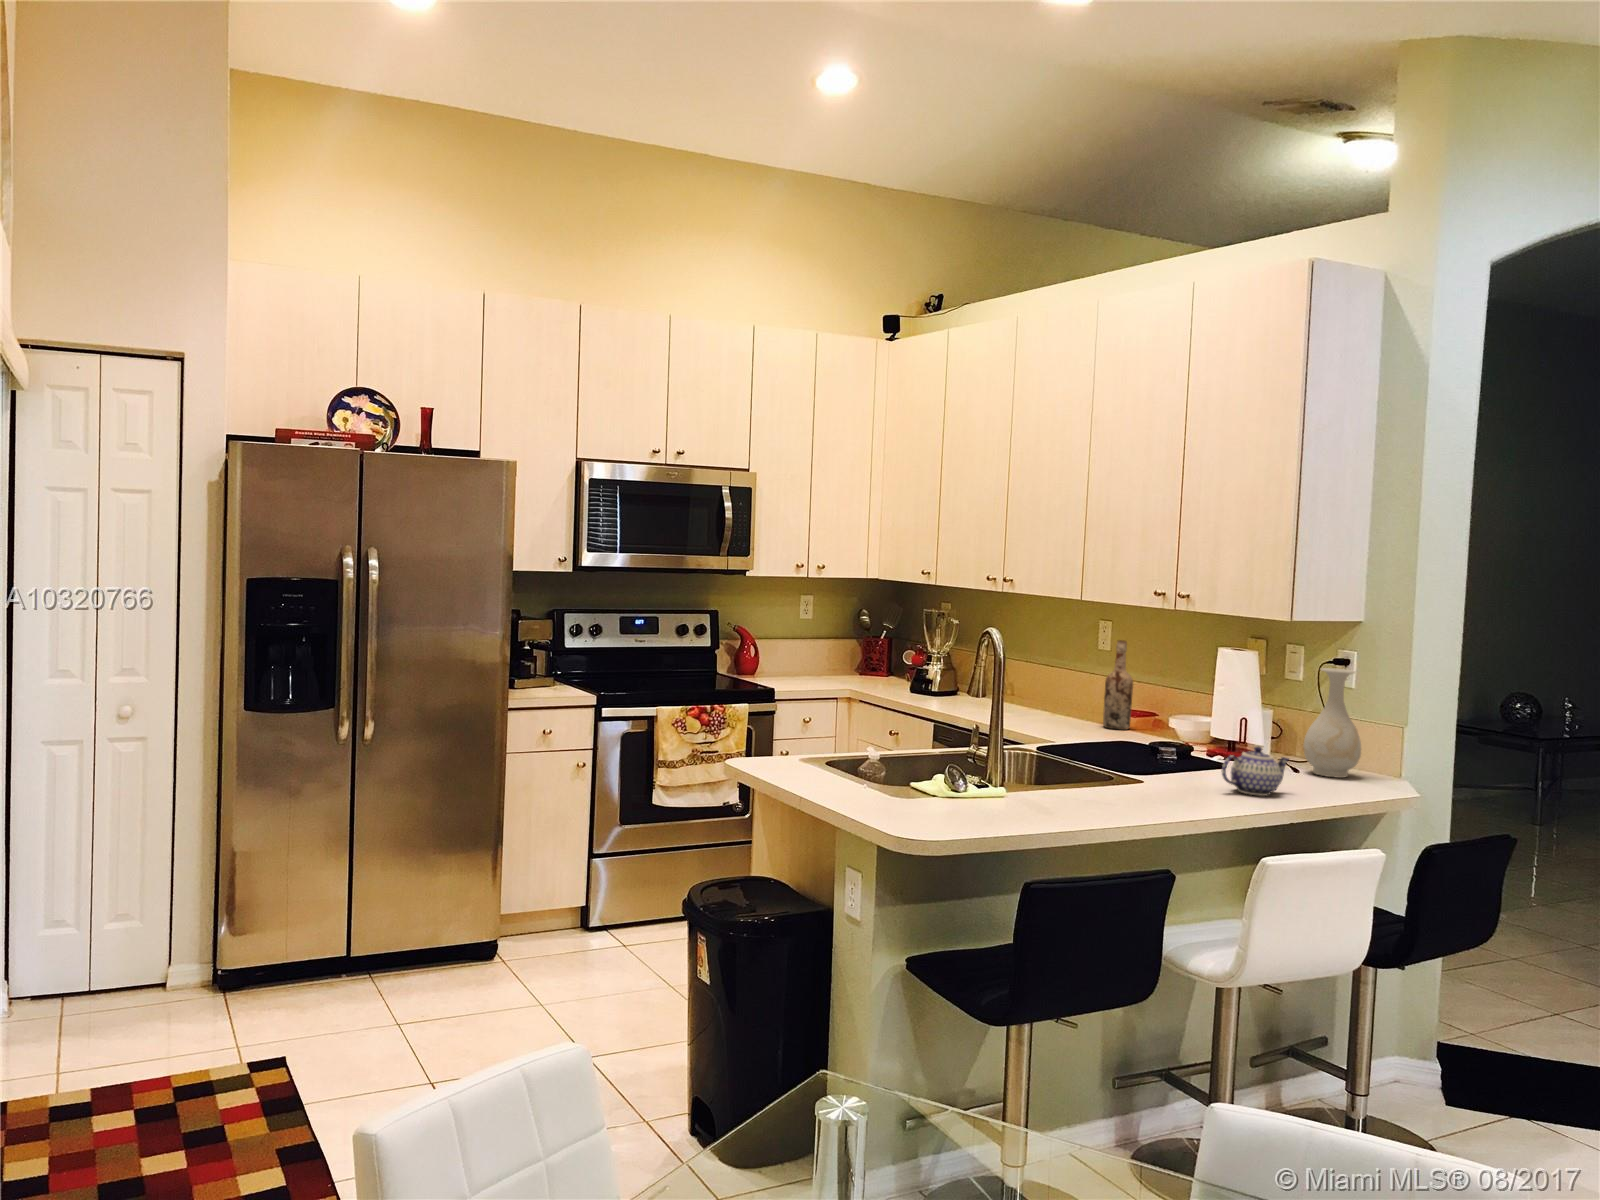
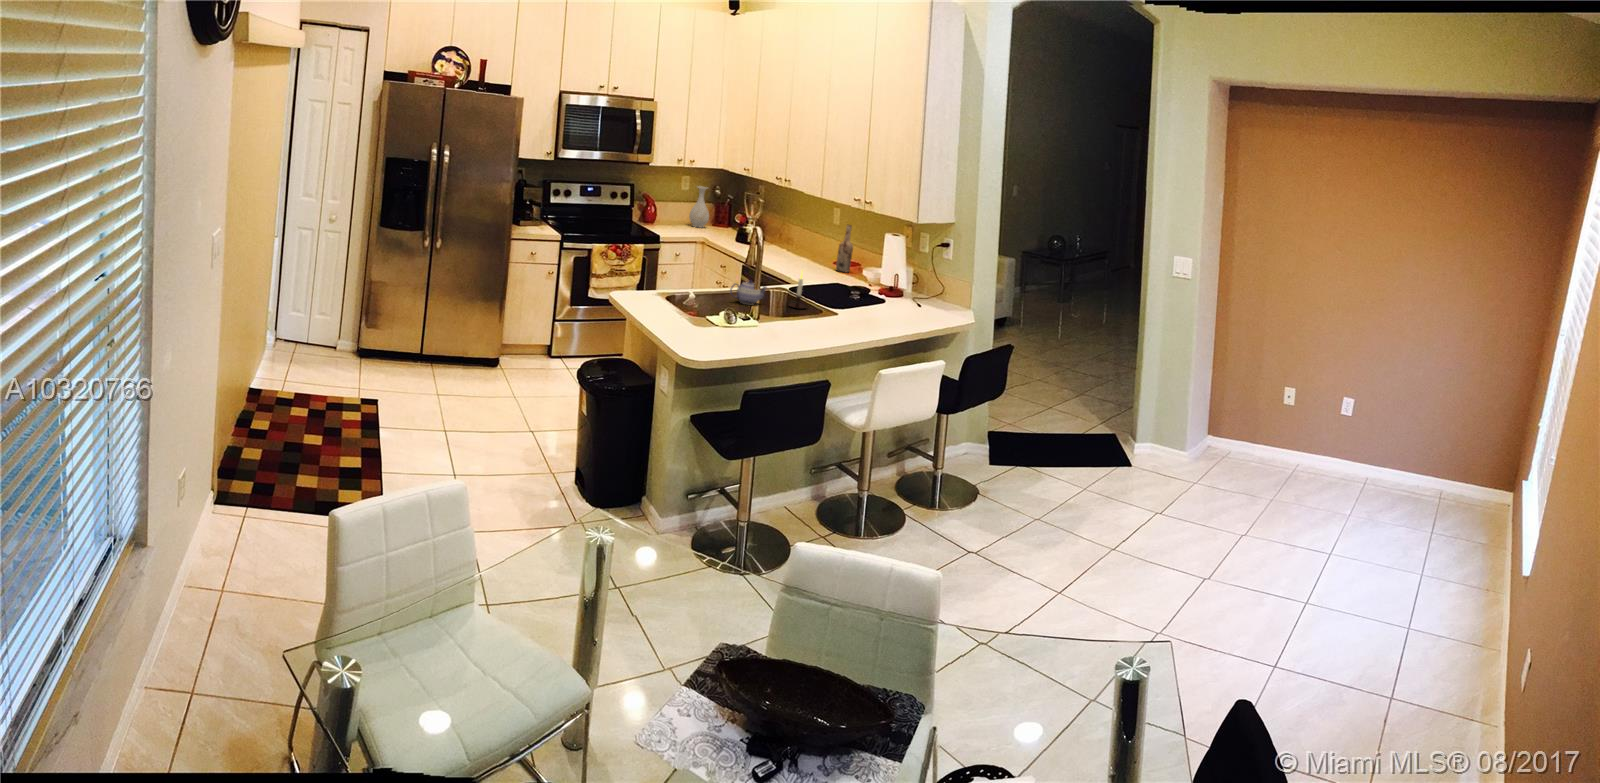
vase: present [1303,668,1361,778] -> present [689,186,709,228]
candle: none [1071,726,1120,814] -> present [789,272,806,309]
teapot: present [1222,747,1289,796] -> present [730,280,766,304]

